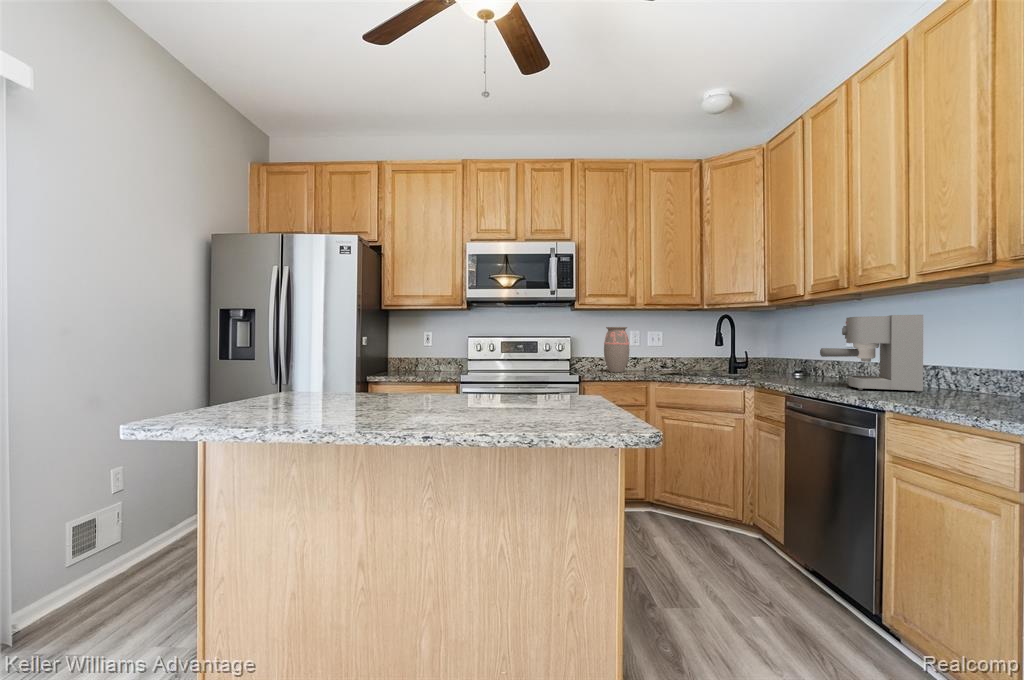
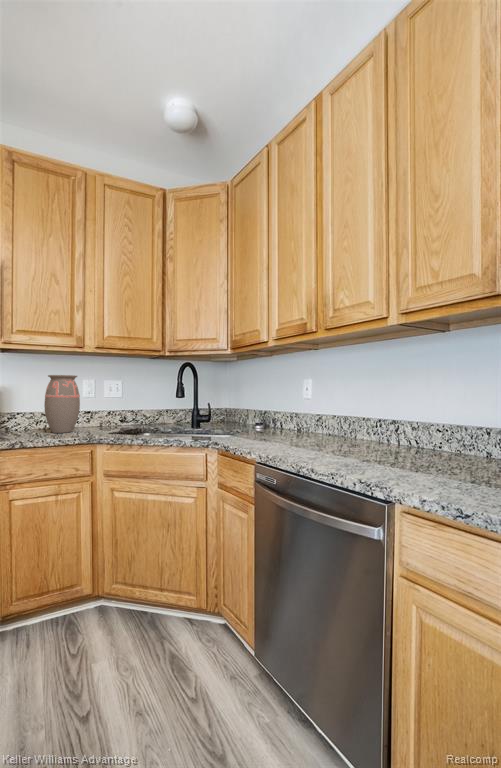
coffee maker: present [820,315,923,392] -> none [291,363,391,453]

